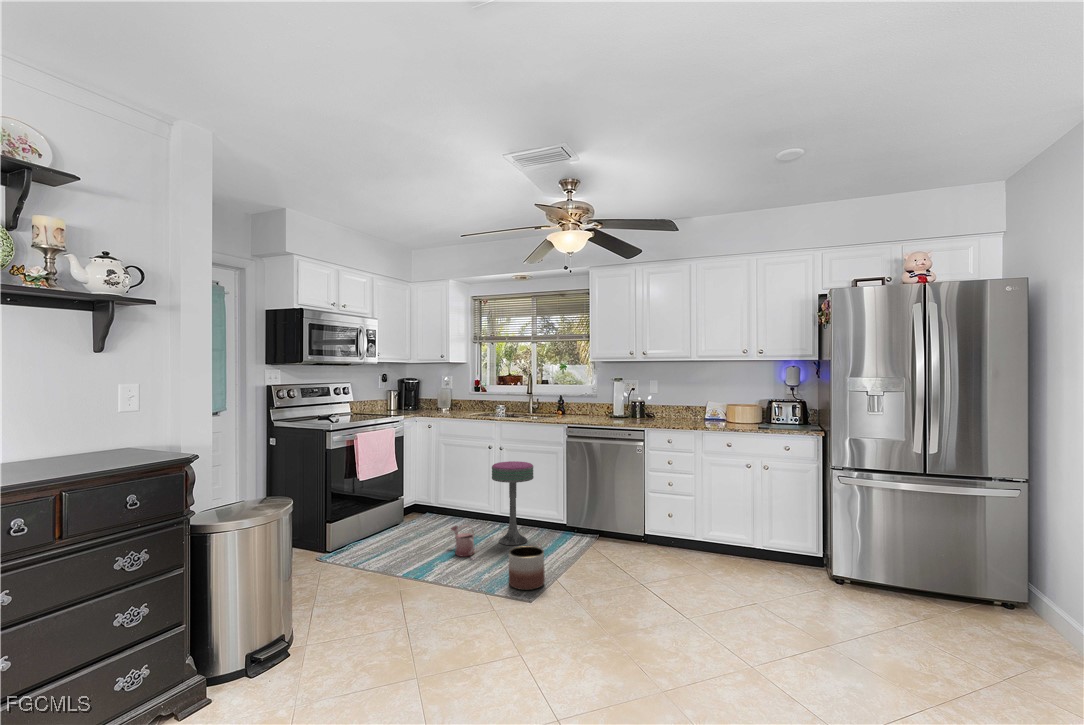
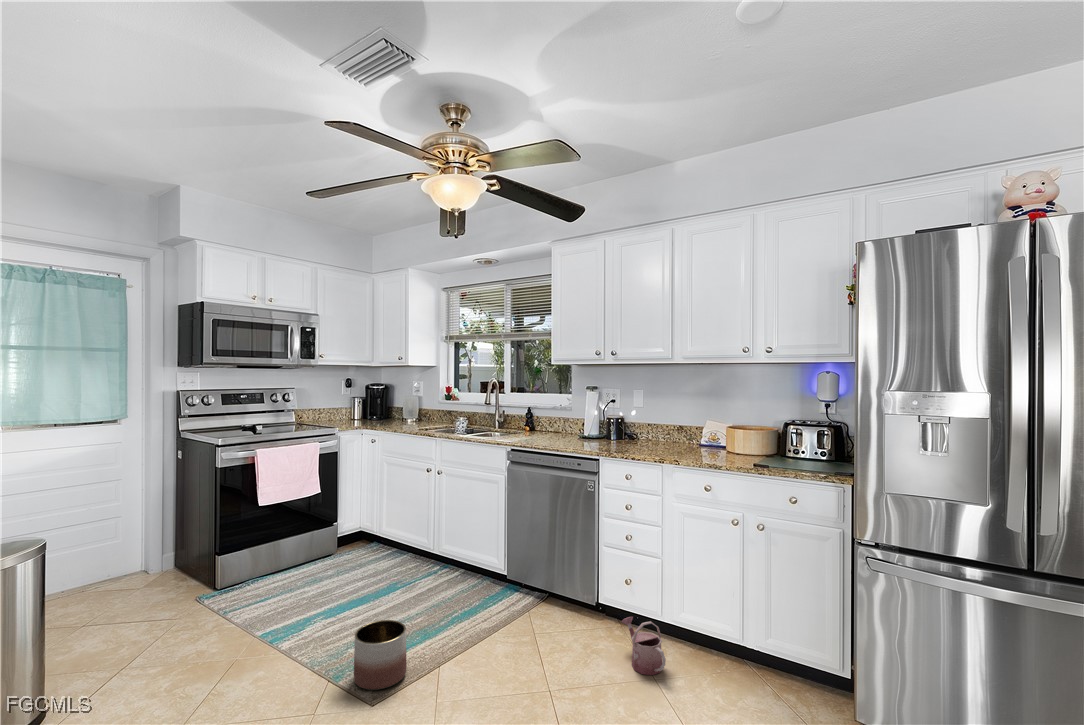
bar stool: present [492,461,534,545] -> none [407,491,461,601]
watering can: present [451,525,475,556] -> present [622,617,666,675]

